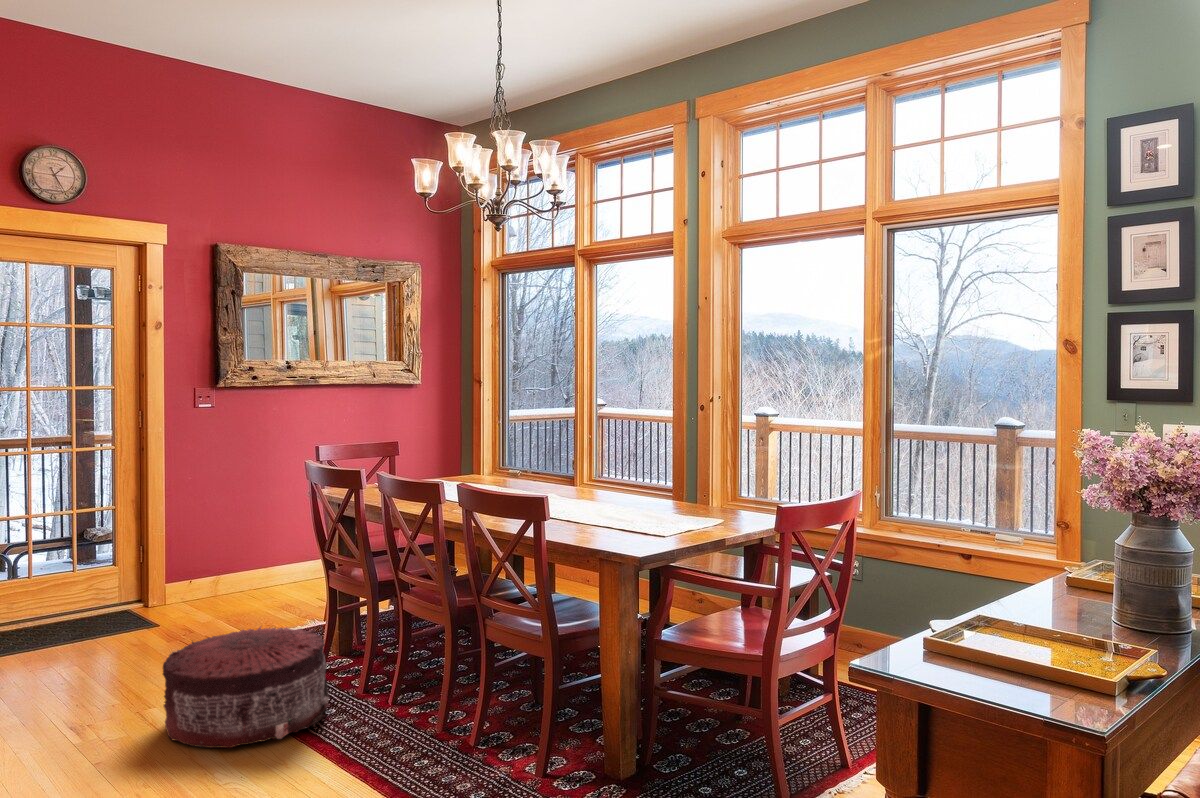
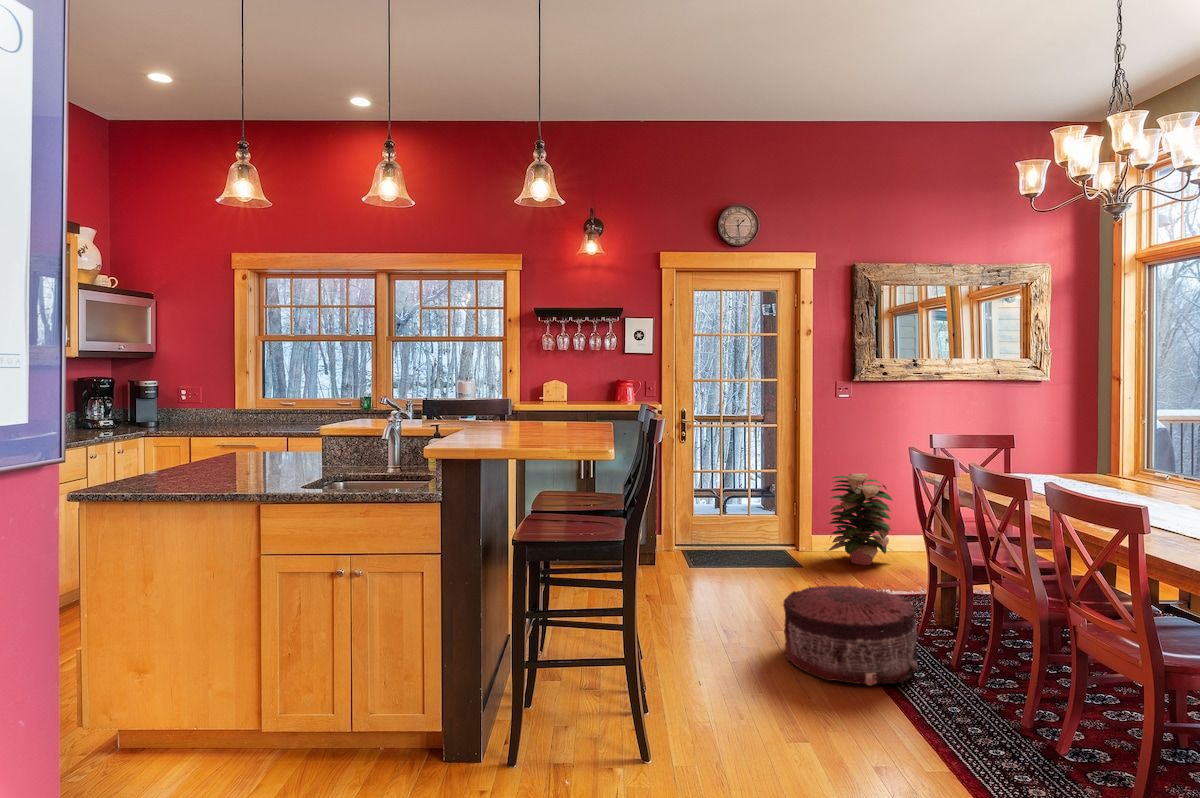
decorative plant: none [190,497,272,608] -> present [828,474,892,565]

